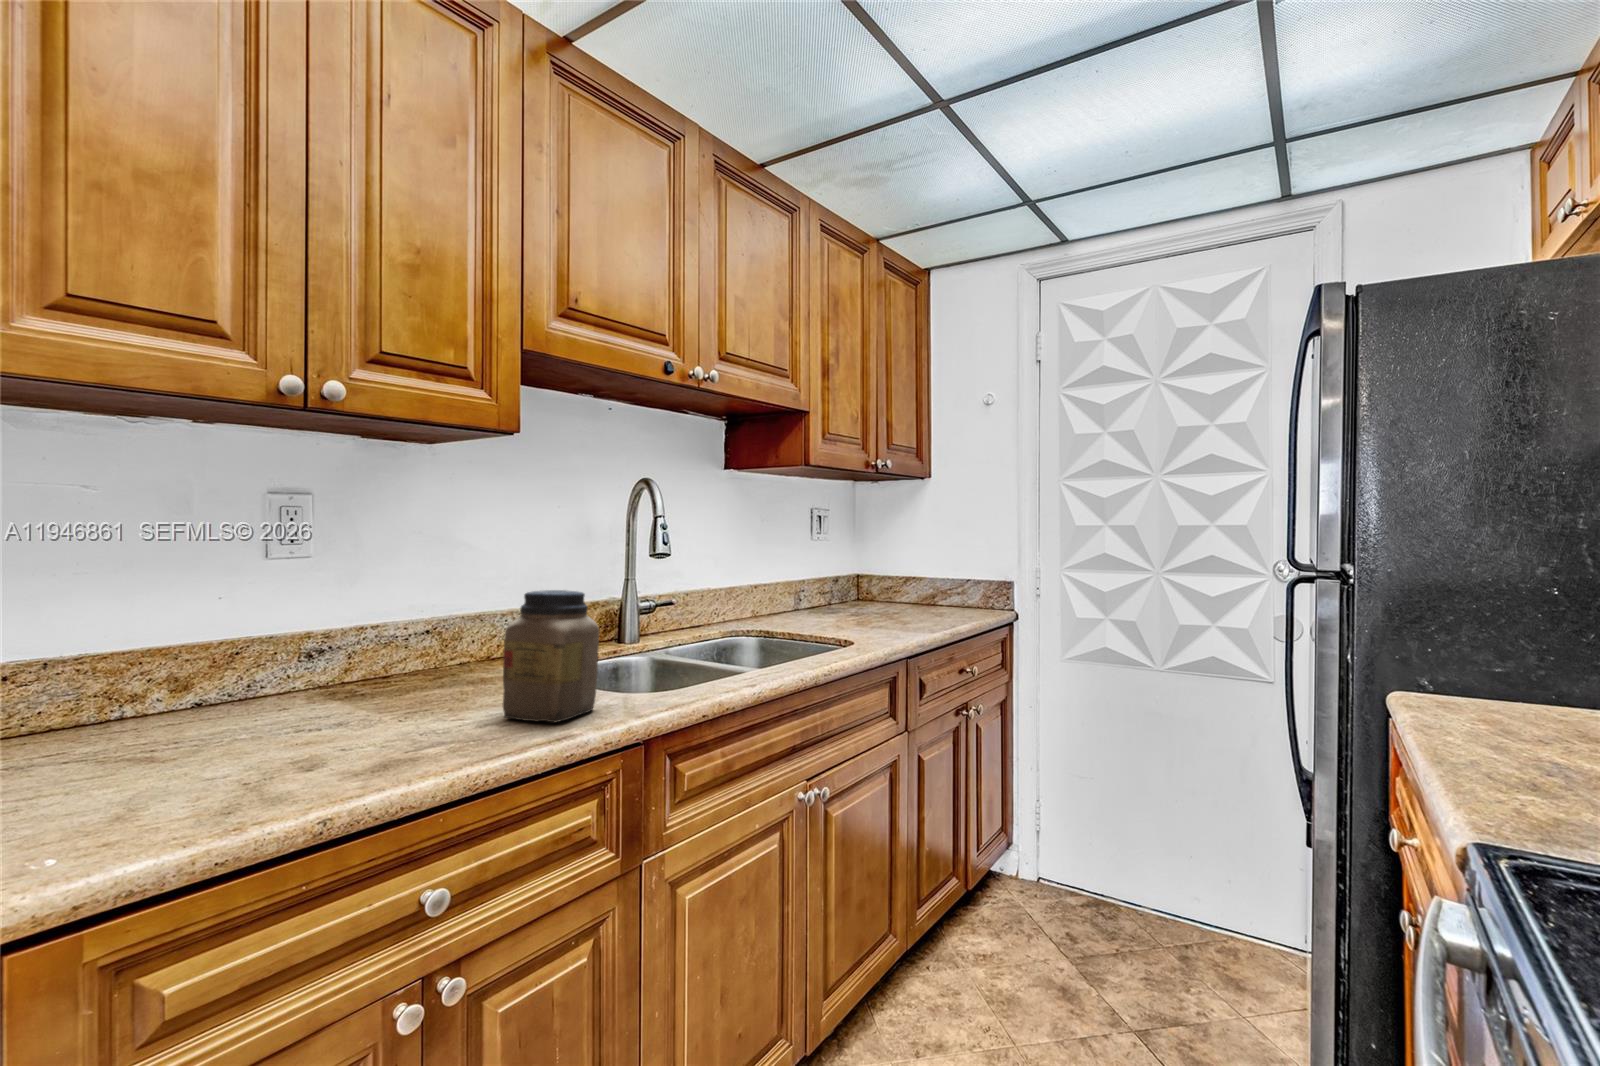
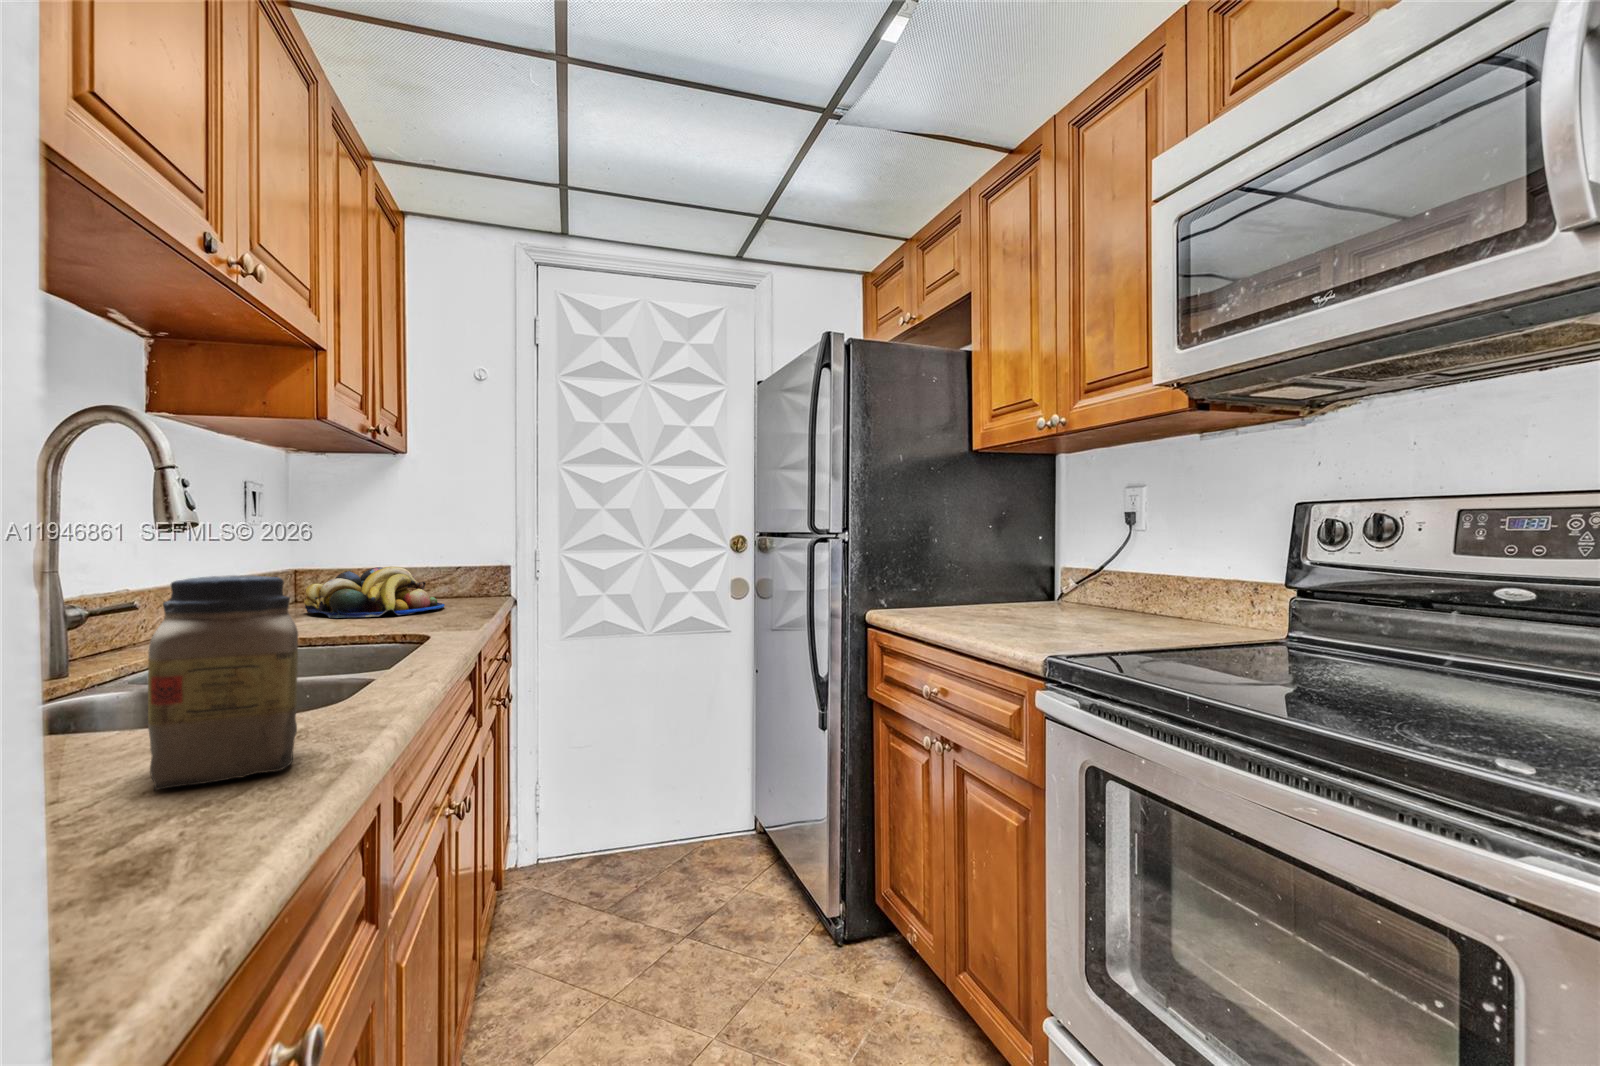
fruit bowl: none [835,578,936,620] -> present [304,567,445,618]

